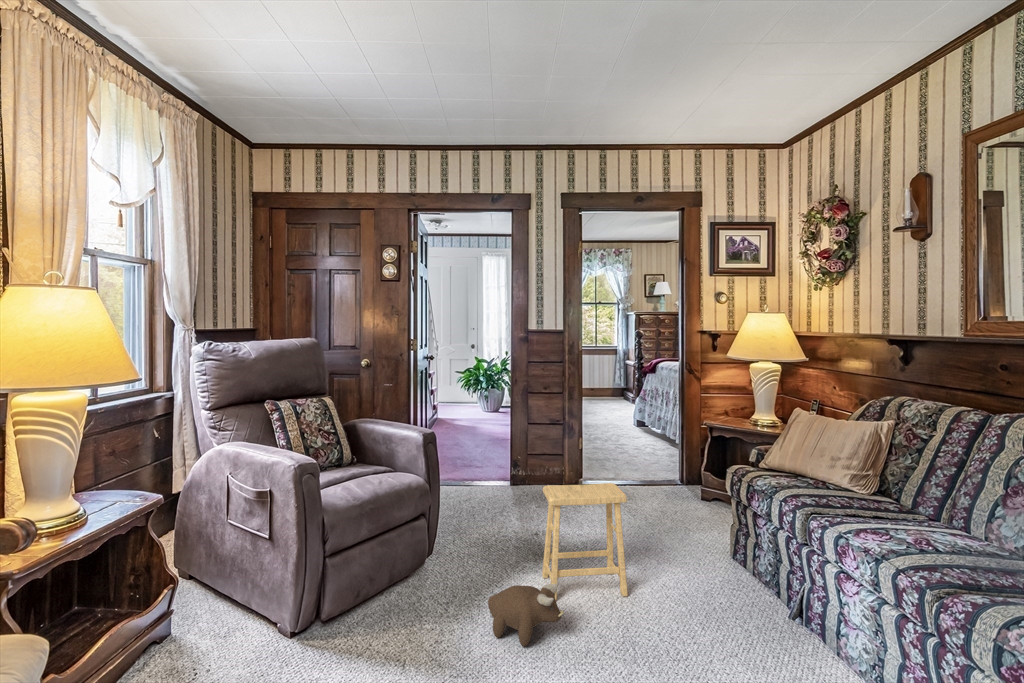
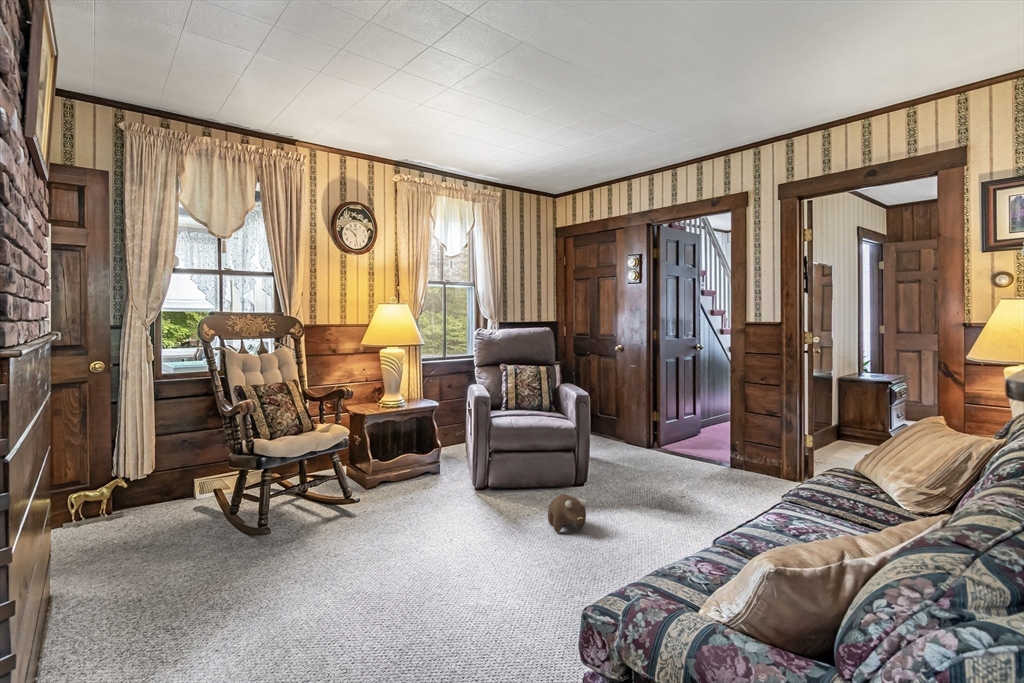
footstool: present [542,483,628,600] -> none [611,441,687,542]

